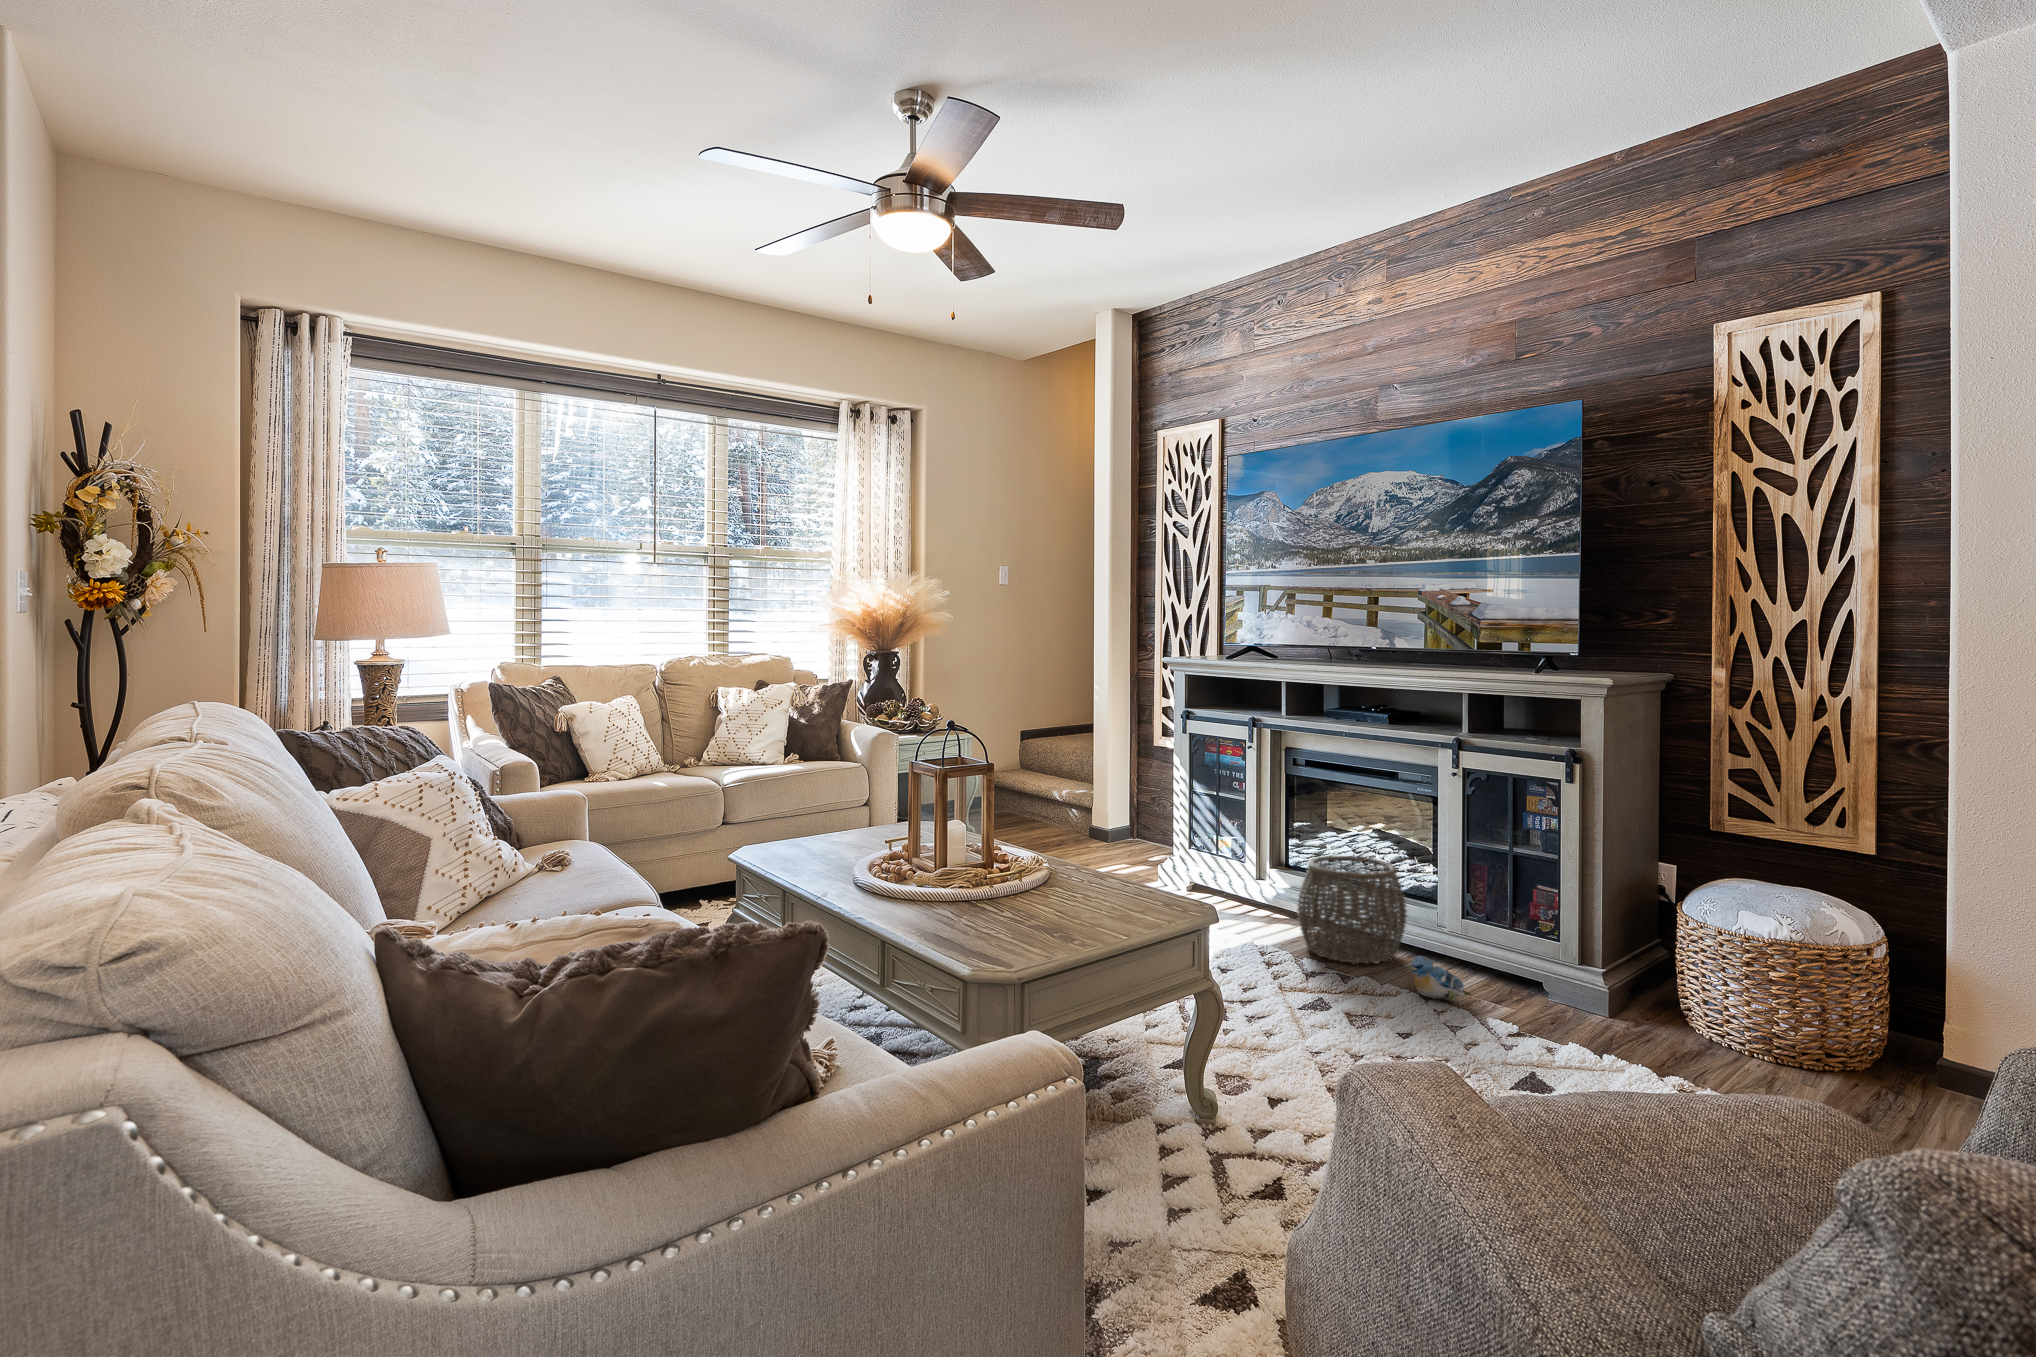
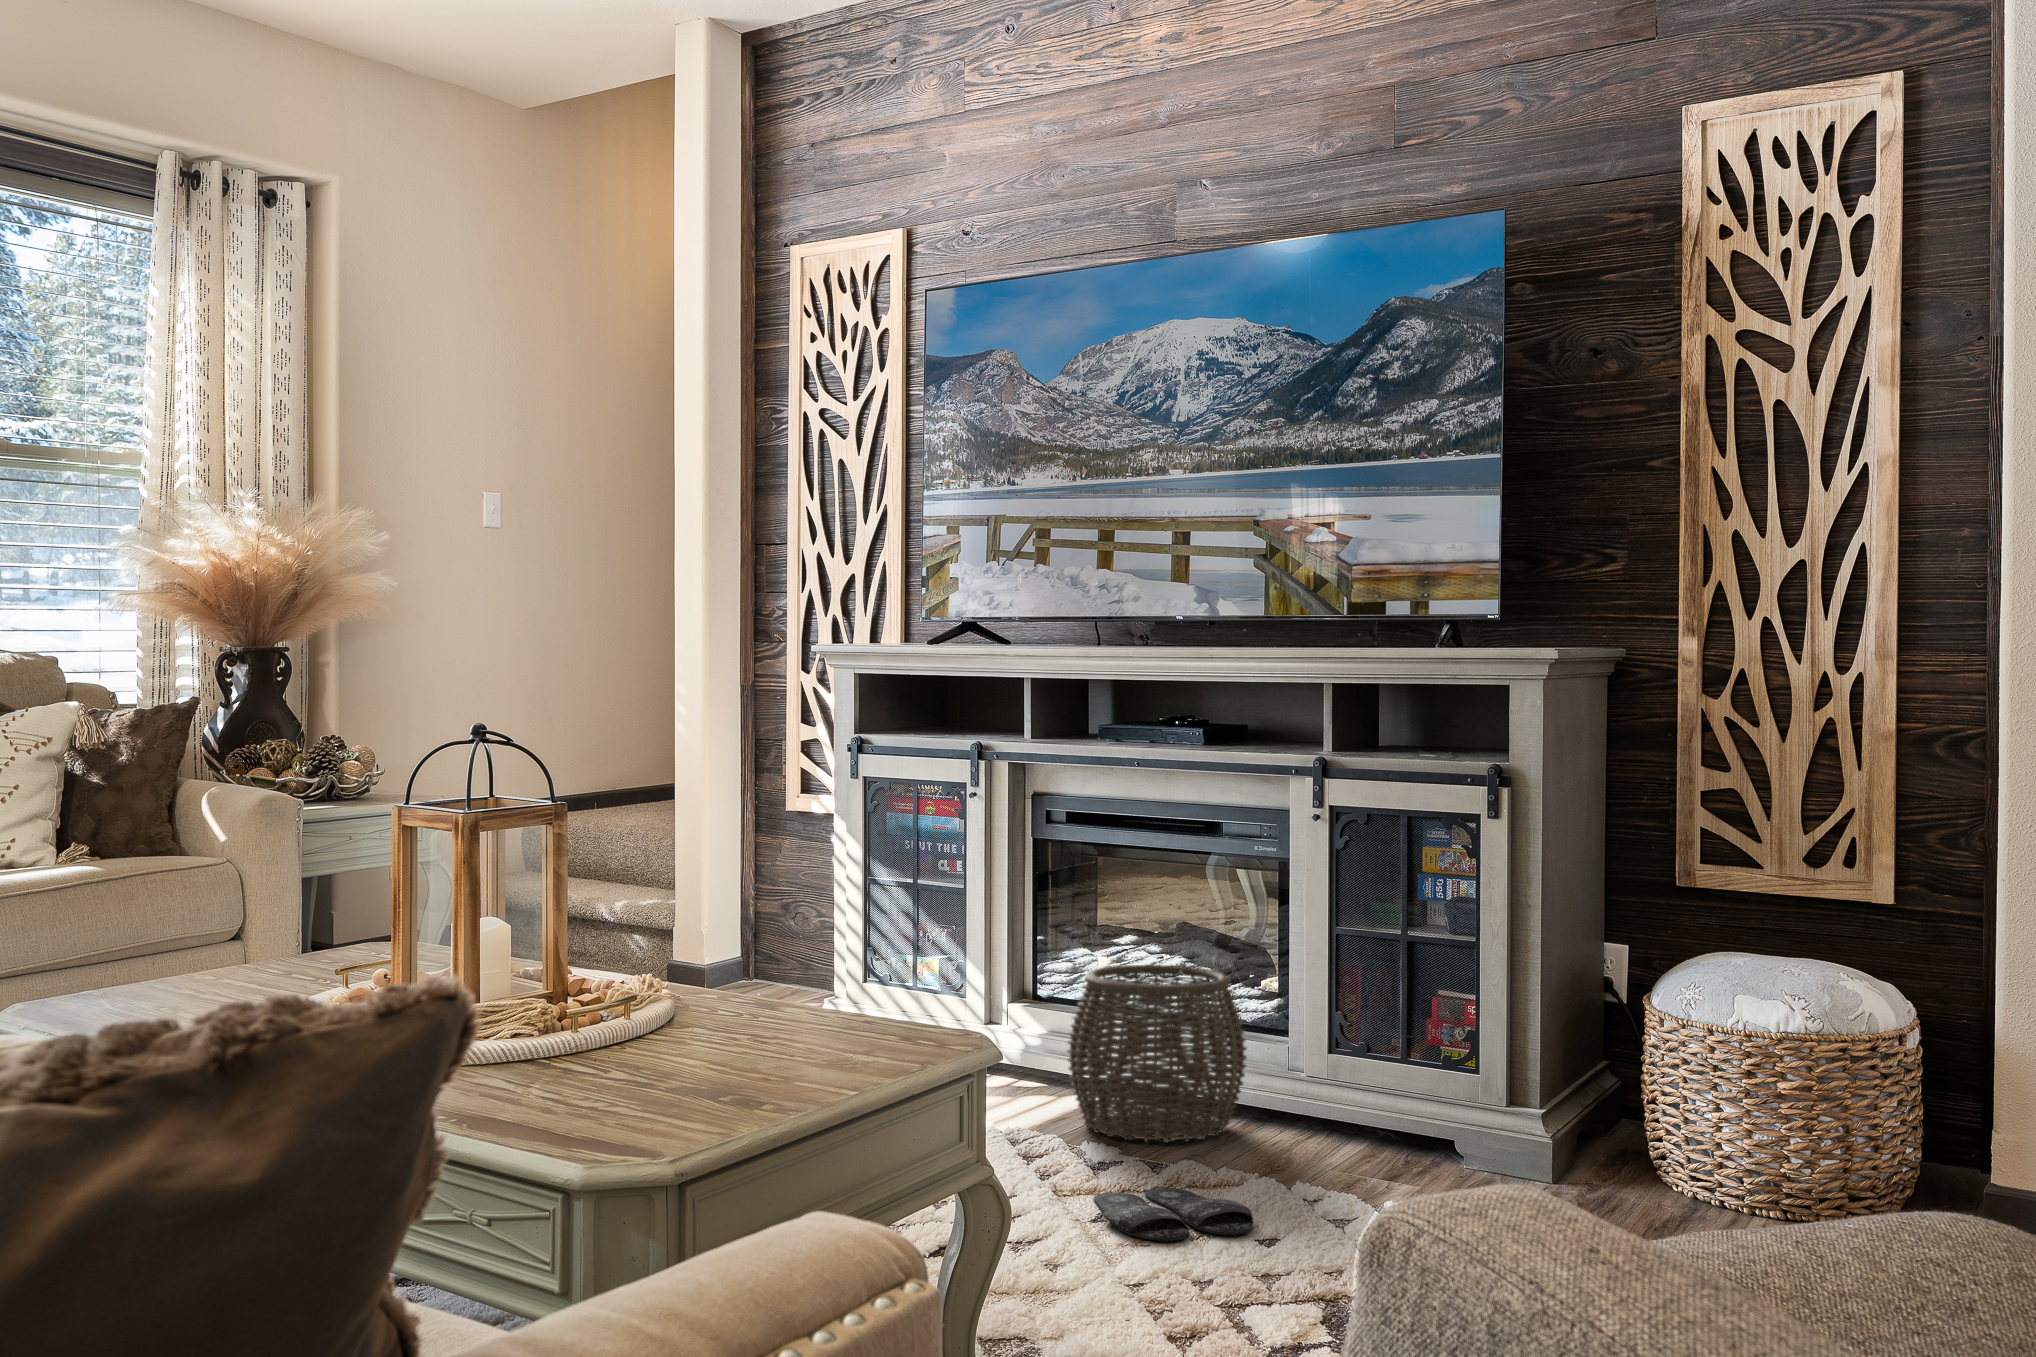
plush toy: present [1409,956,1471,1000] -> none [1259,1111,1356,1181]
slippers: none [1303,996,1399,1035] -> present [1094,1188,1253,1241]

